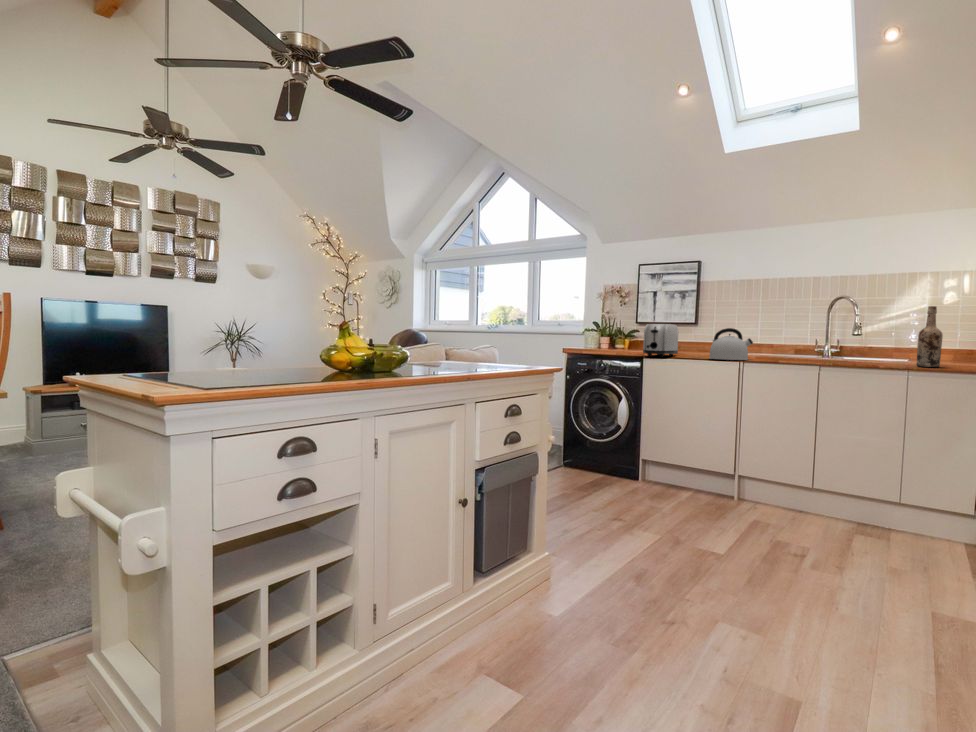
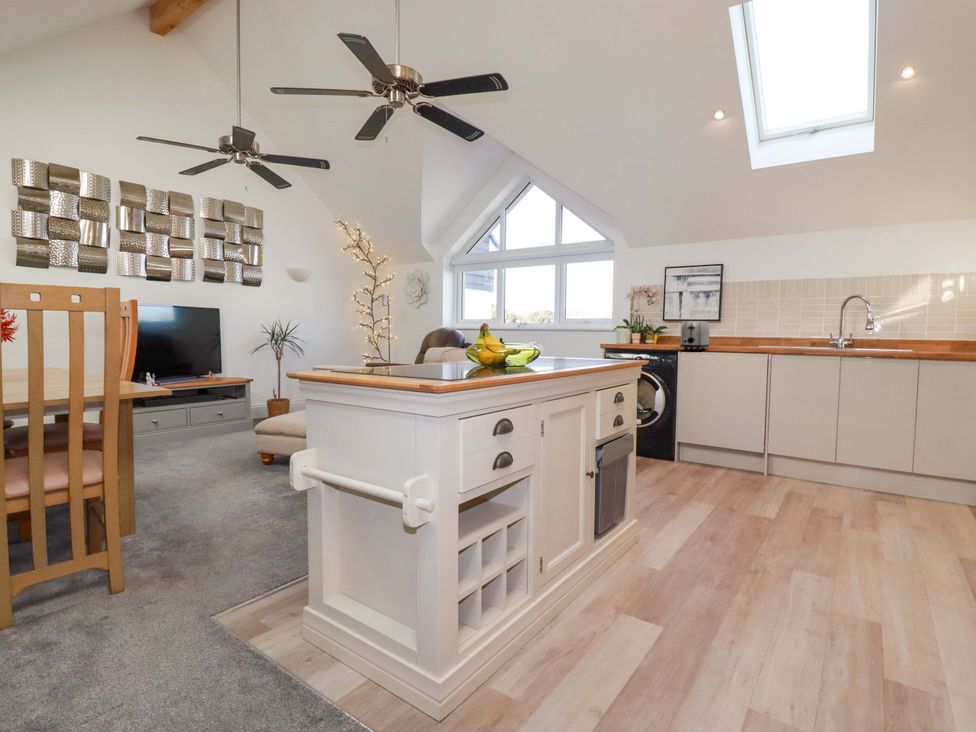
wine bottle: present [916,306,943,367] -> none [929,304,952,356]
kettle: present [709,328,753,360] -> none [741,325,781,352]

